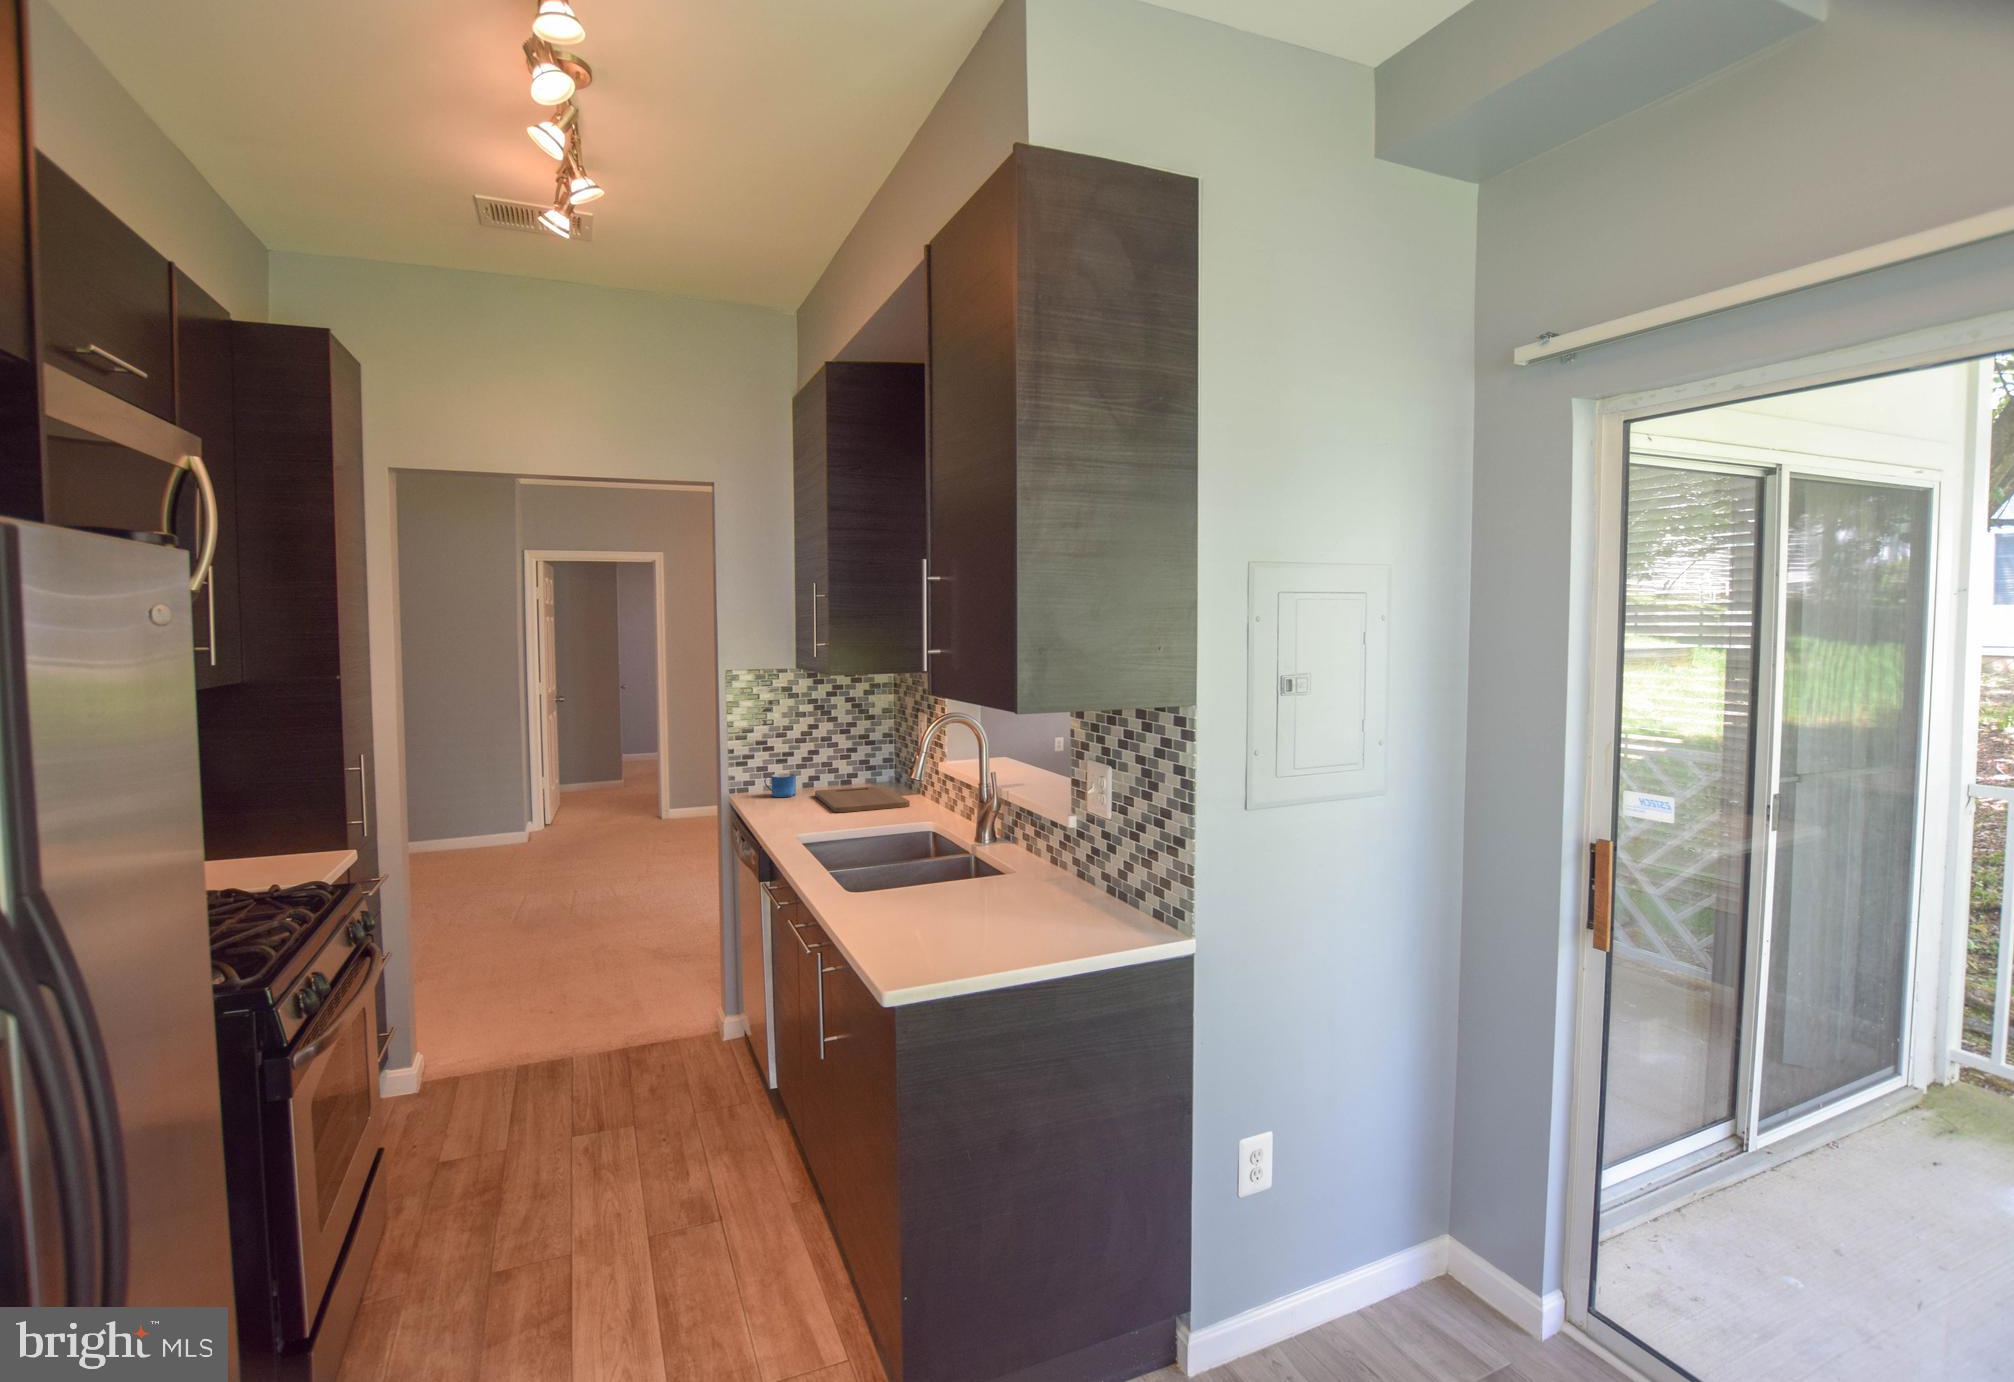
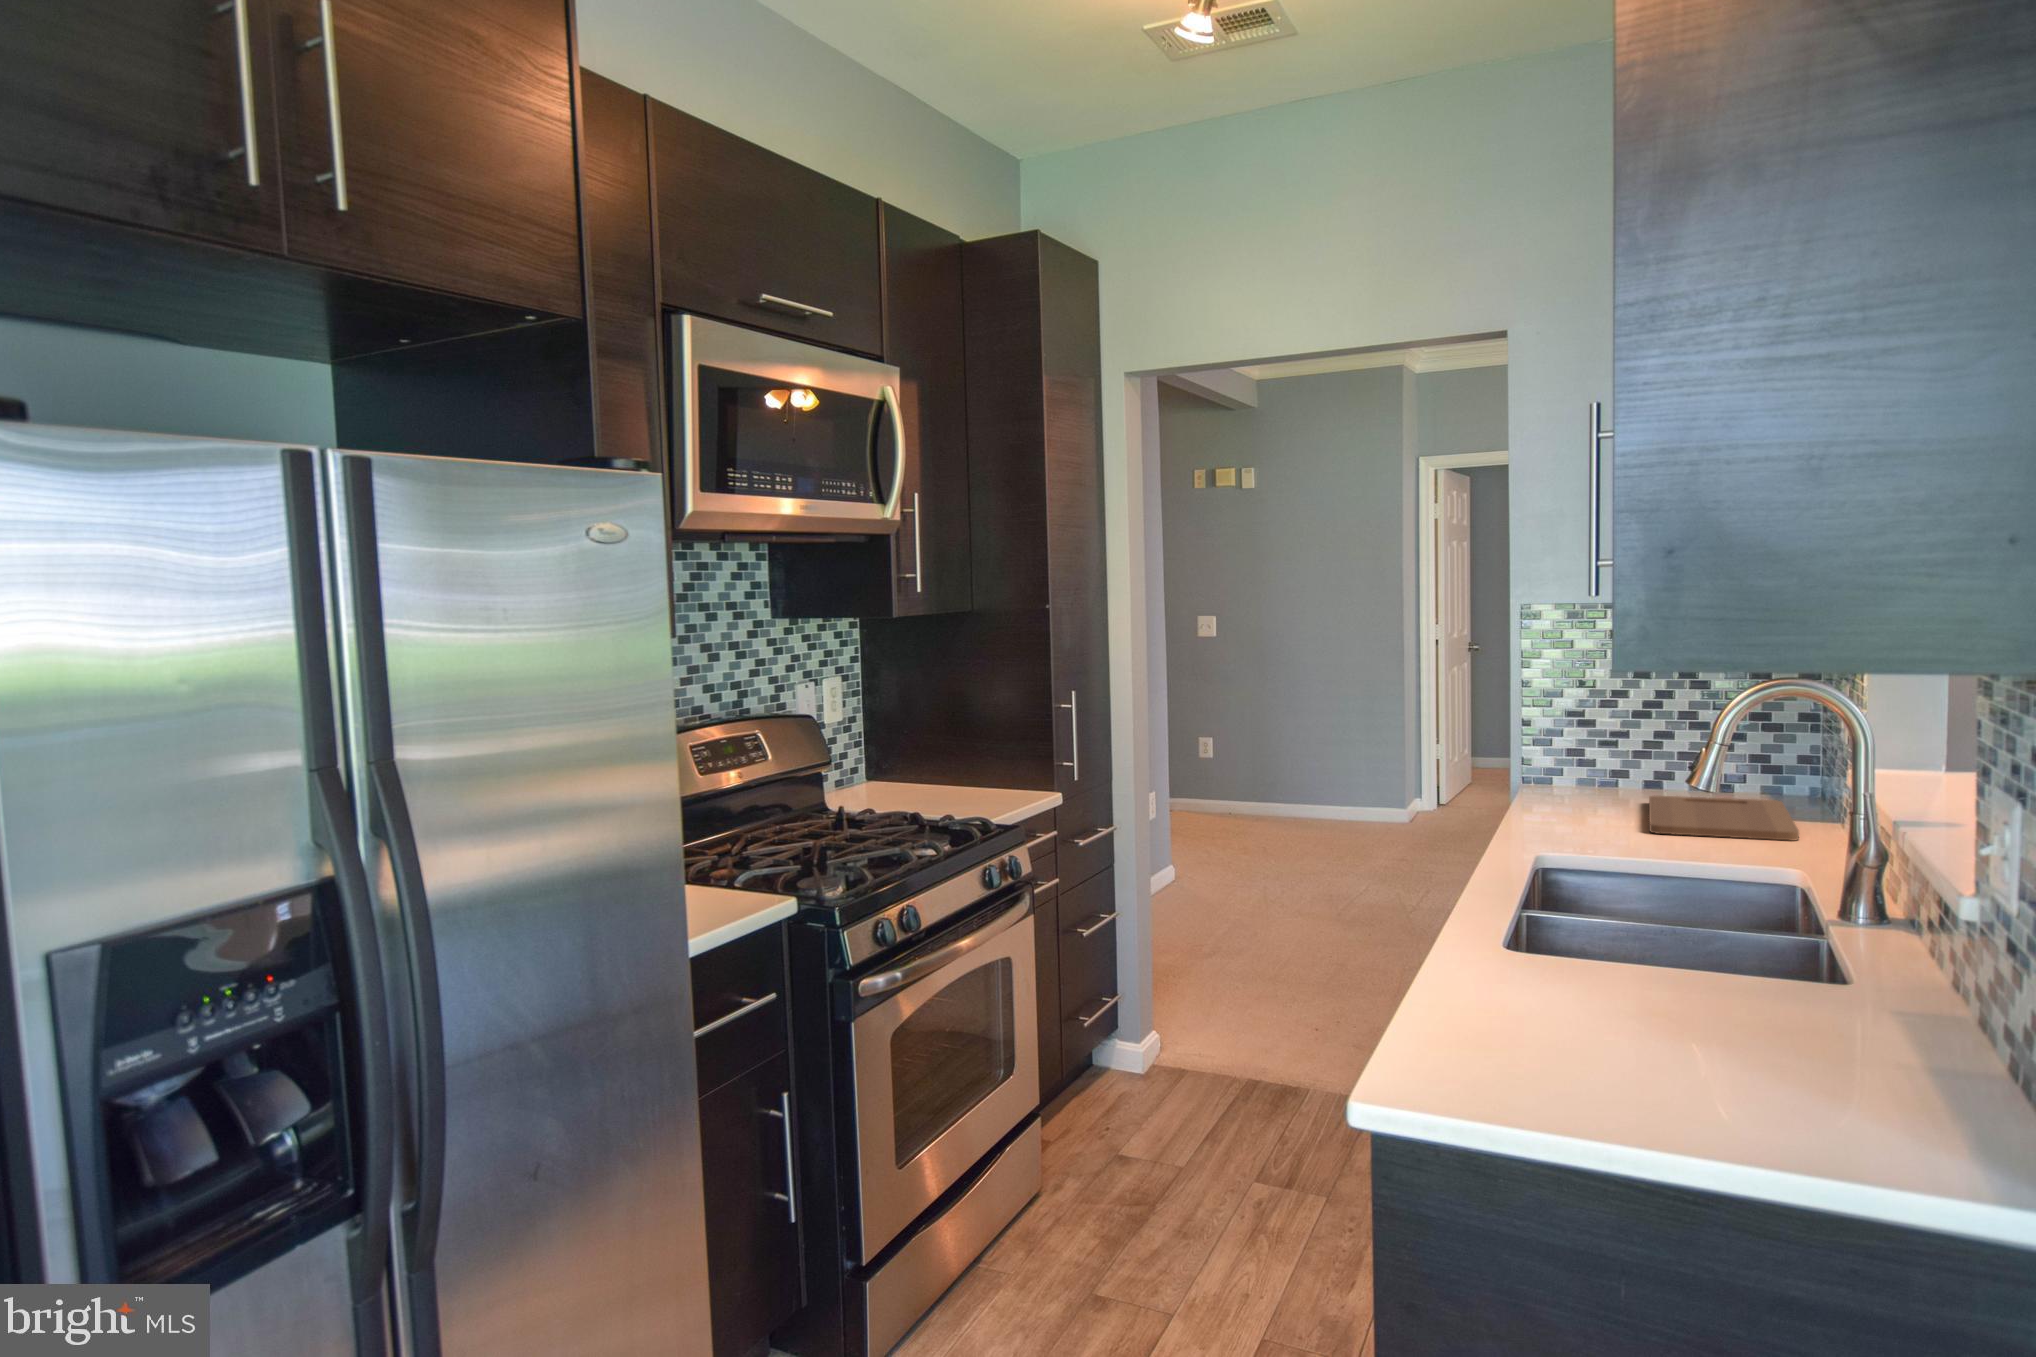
mug: present [764,773,796,797] -> none [1571,763,1623,800]

